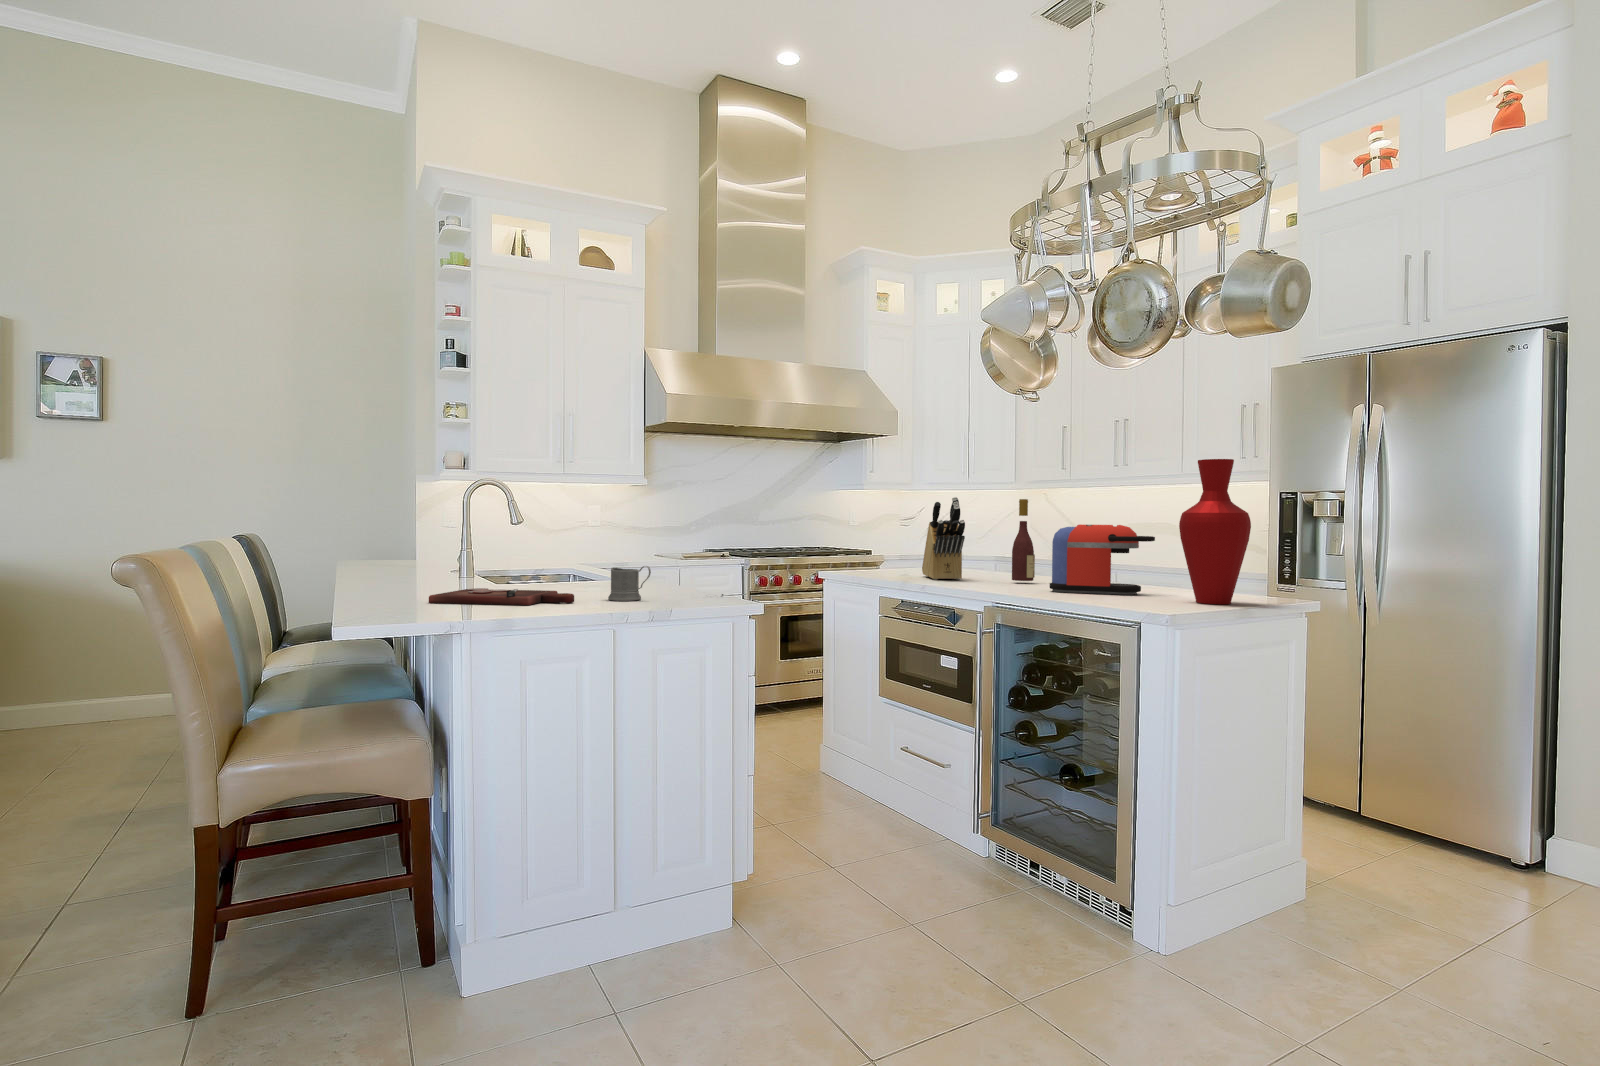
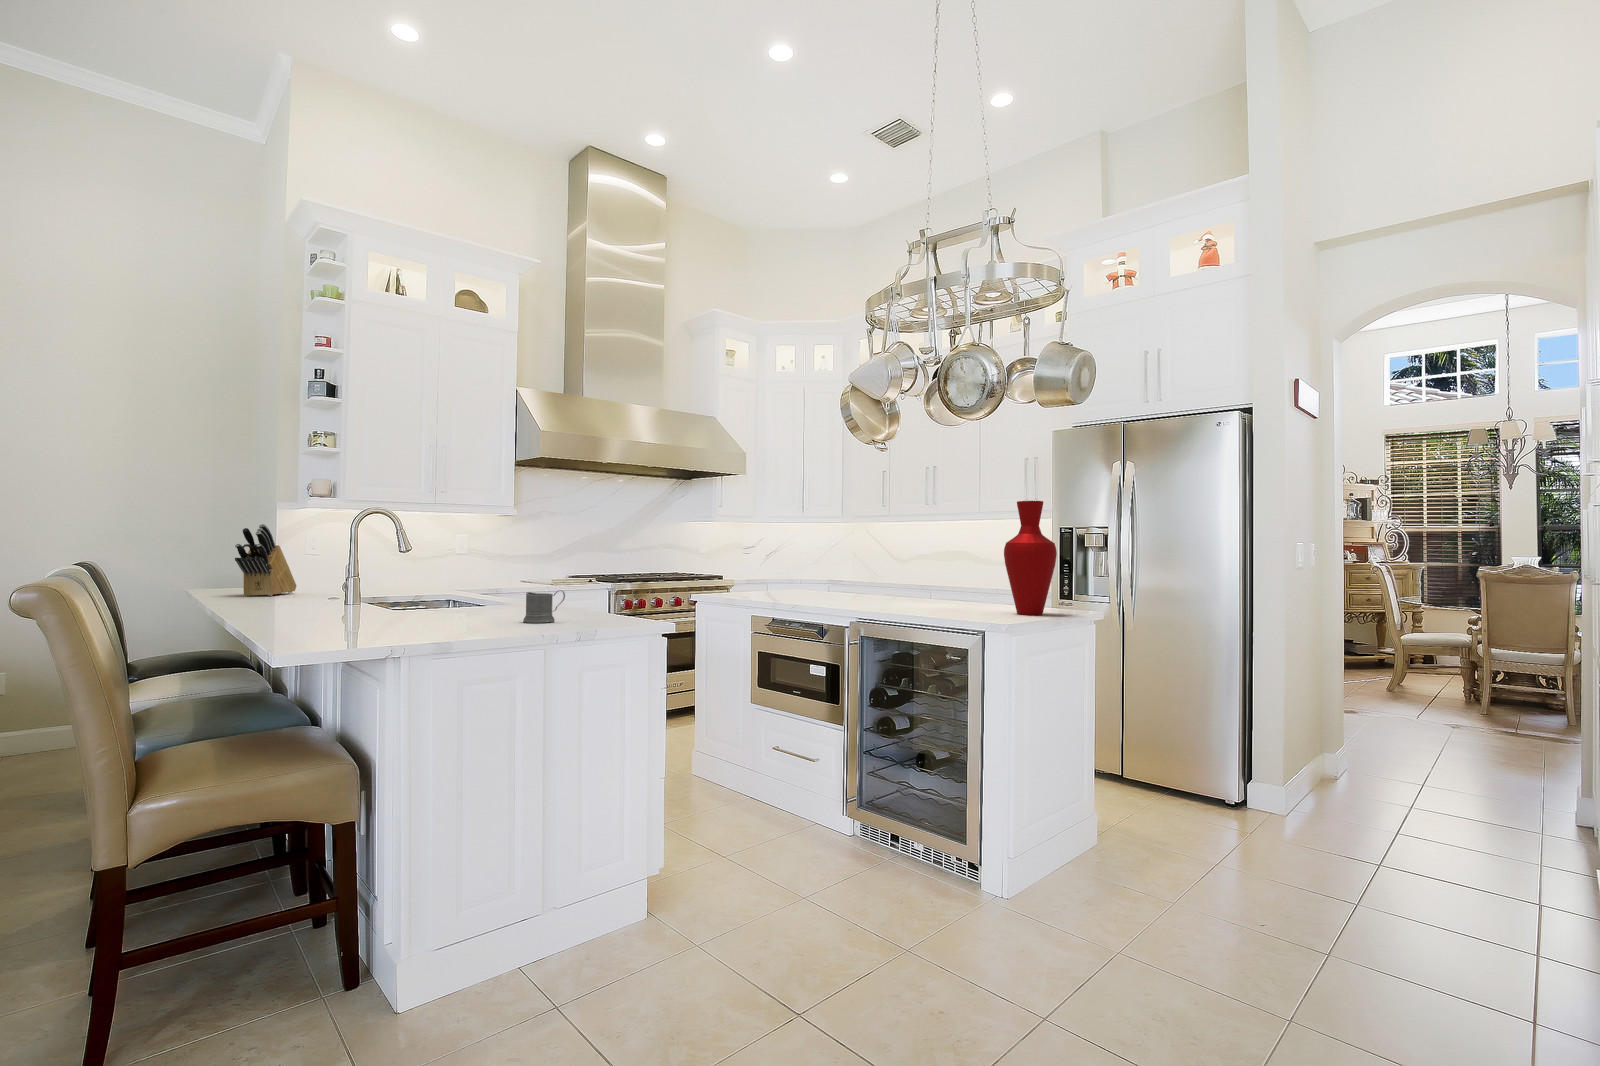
knife block: present [922,497,965,580] -> present [235,524,296,596]
wine bottle: present [1012,499,1035,581] -> none [861,531,881,602]
coffee maker: present [1050,524,1155,595] -> none [899,552,981,609]
cutting board: present [429,588,574,605] -> none [346,615,494,629]

